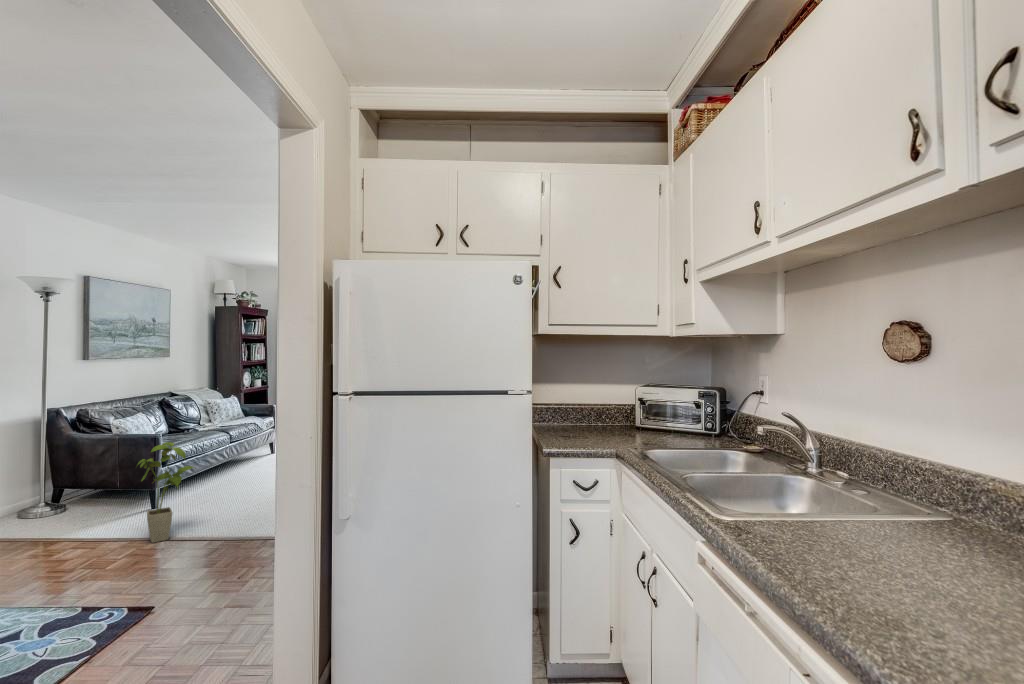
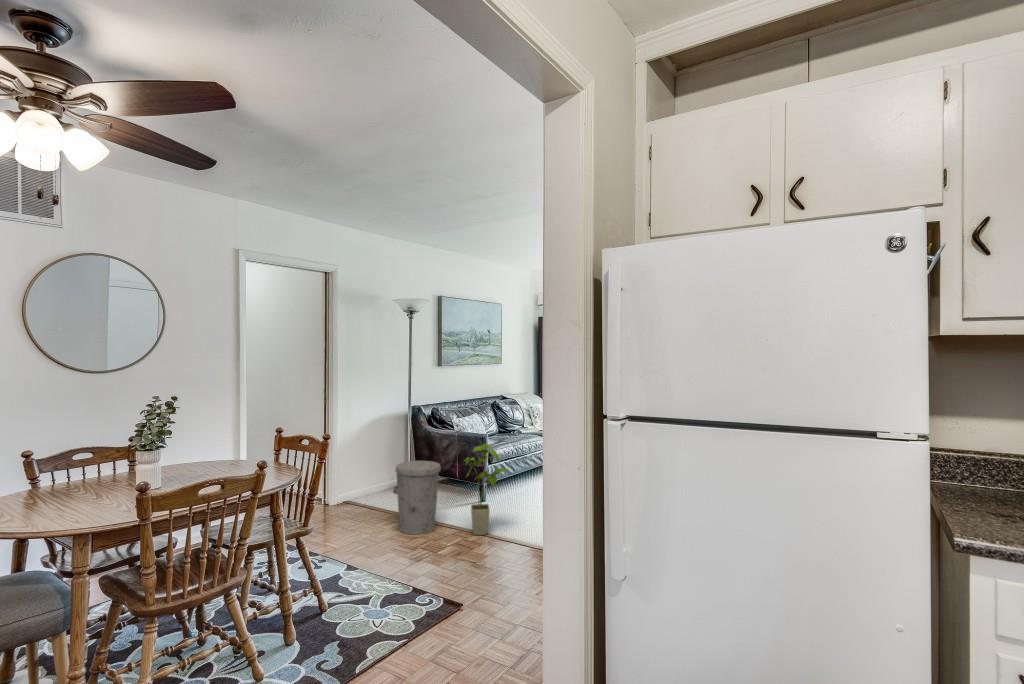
trash can: none [33,470,104,559] -> present [395,461,441,535]

